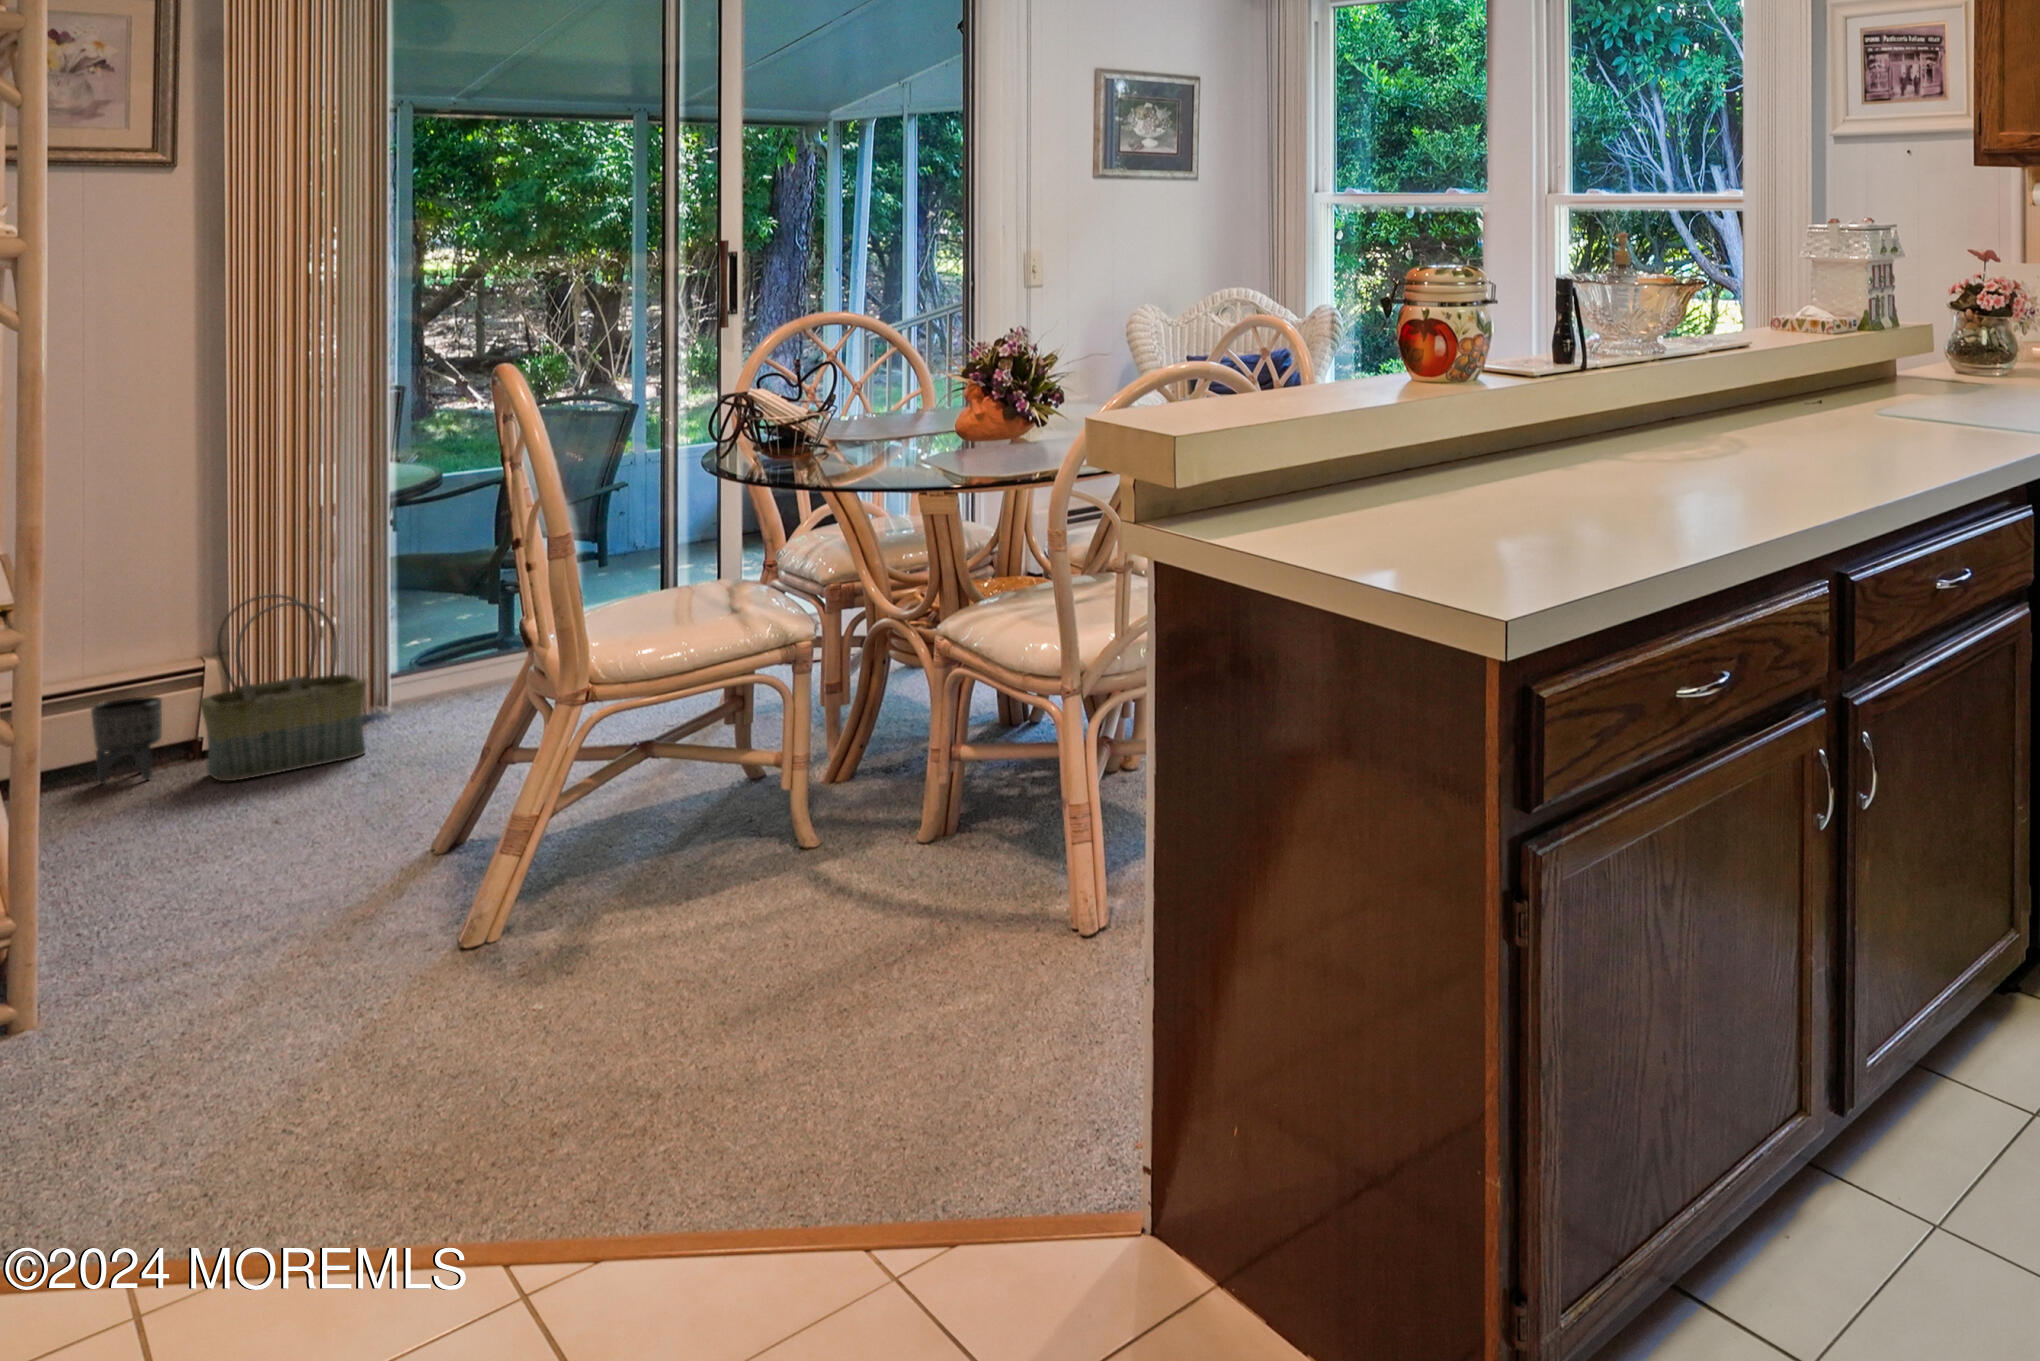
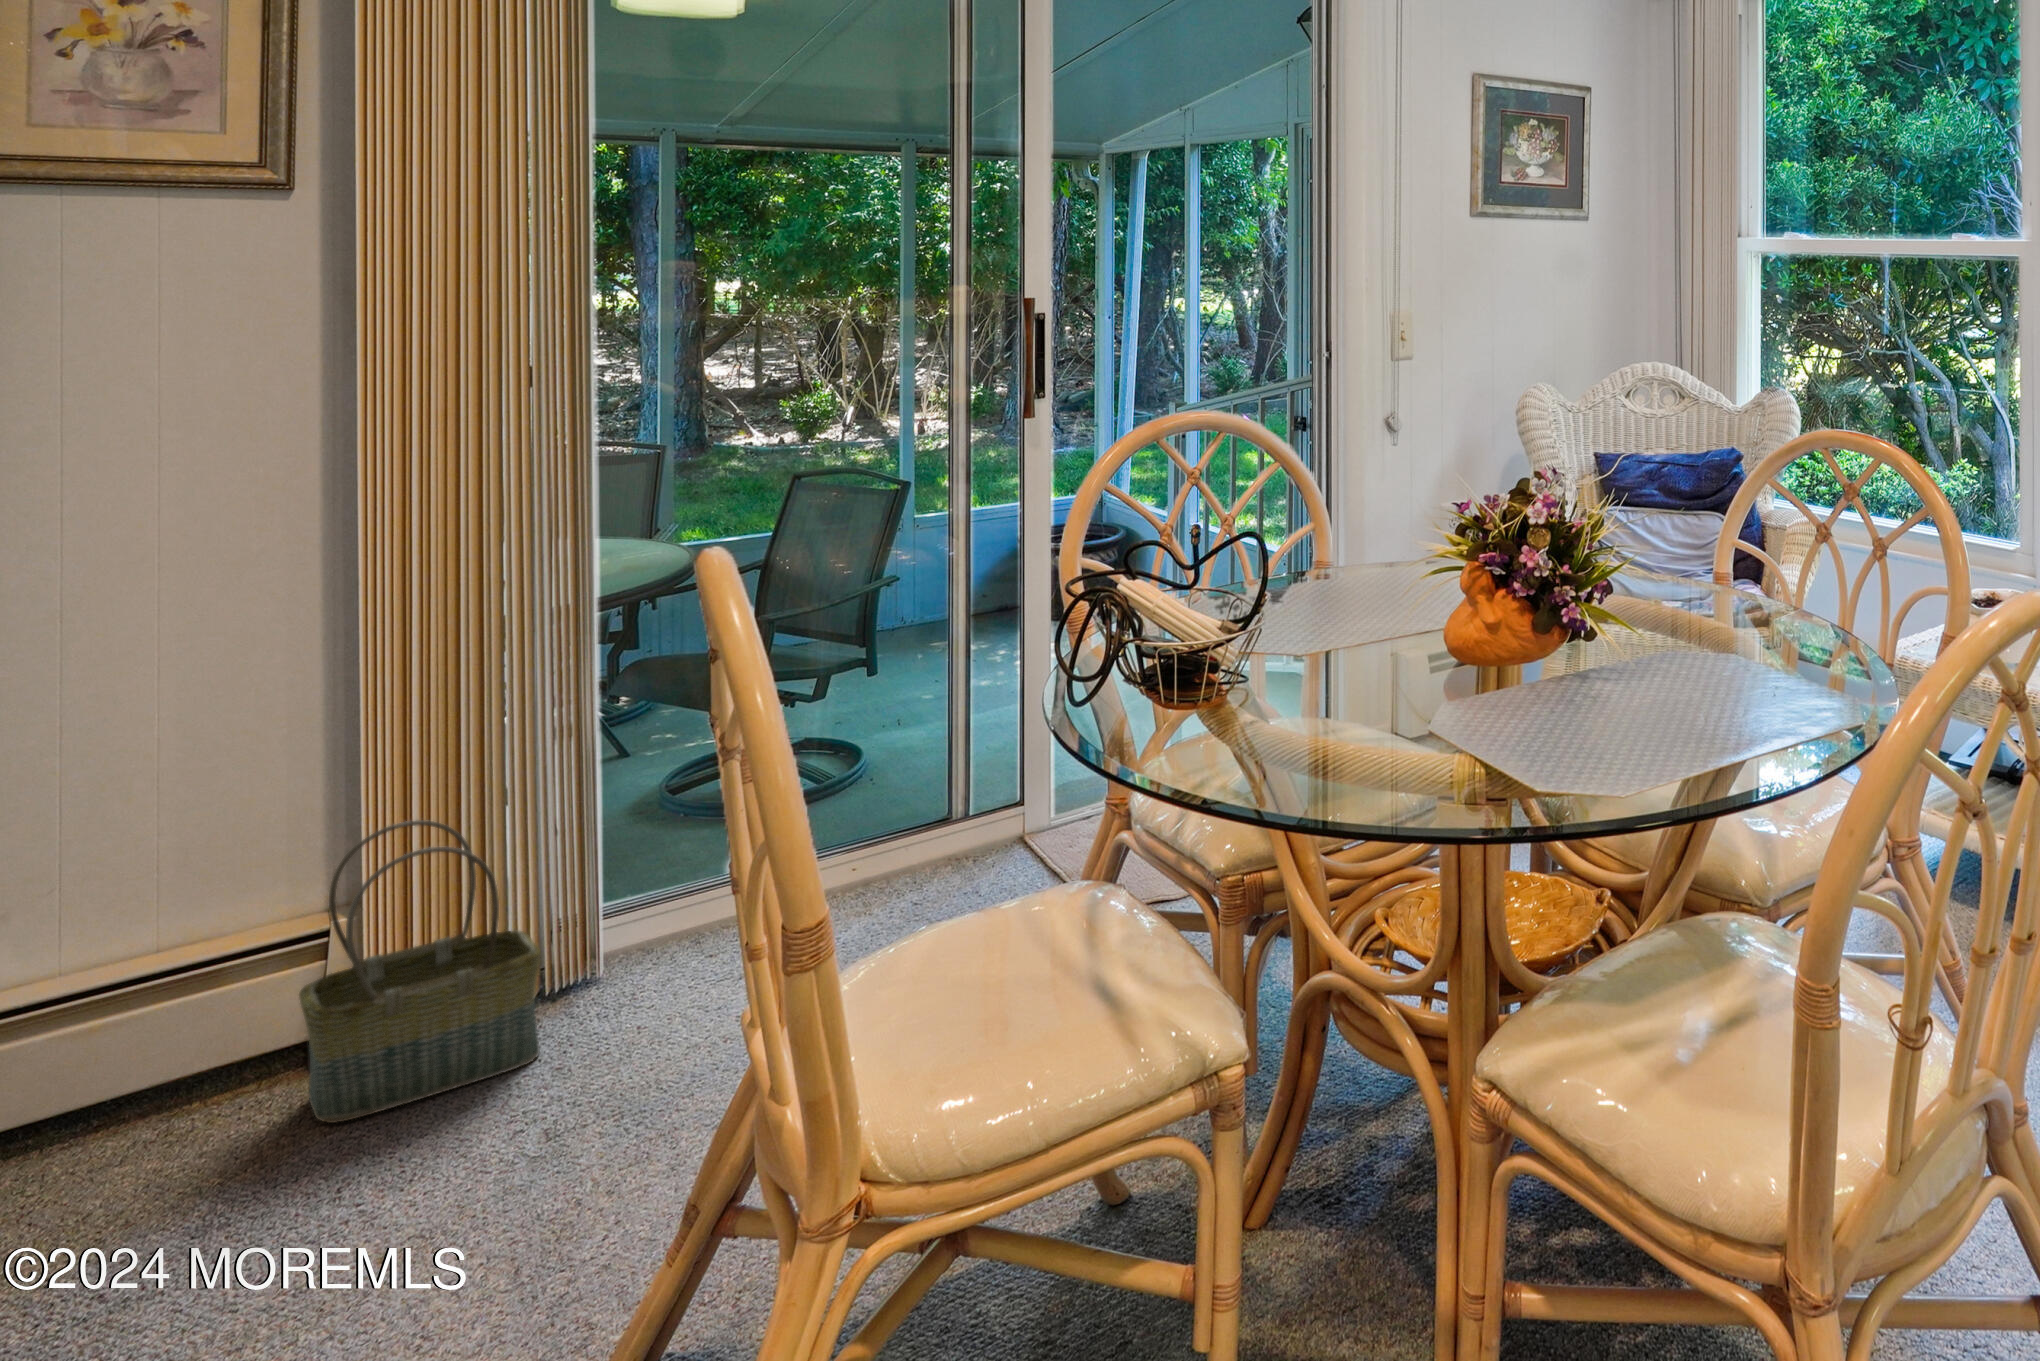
planter: present [91,696,162,783] -> none [142,972,251,1114]

